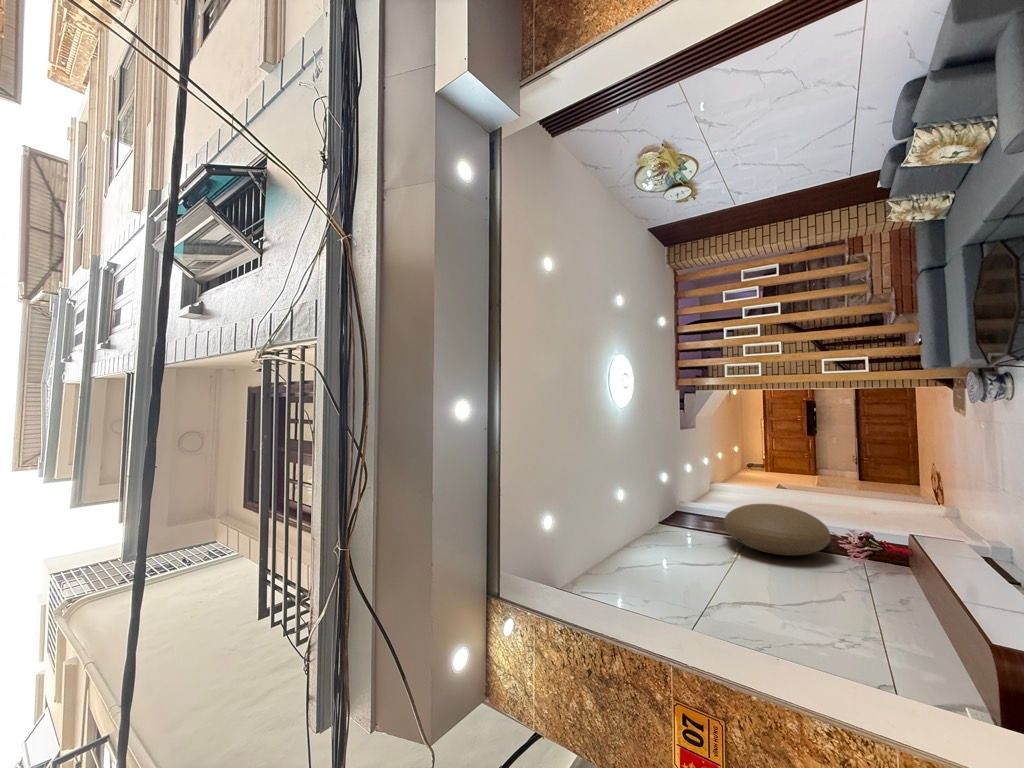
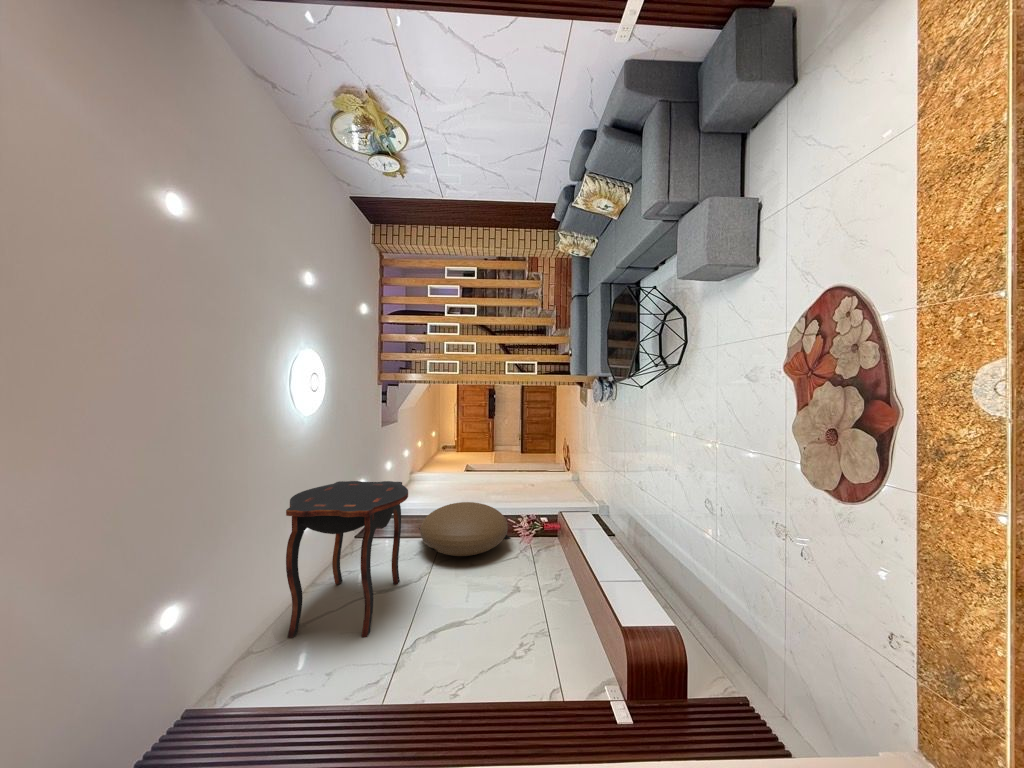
side table: none [613,463,711,588] -> present [286,481,408,638]

